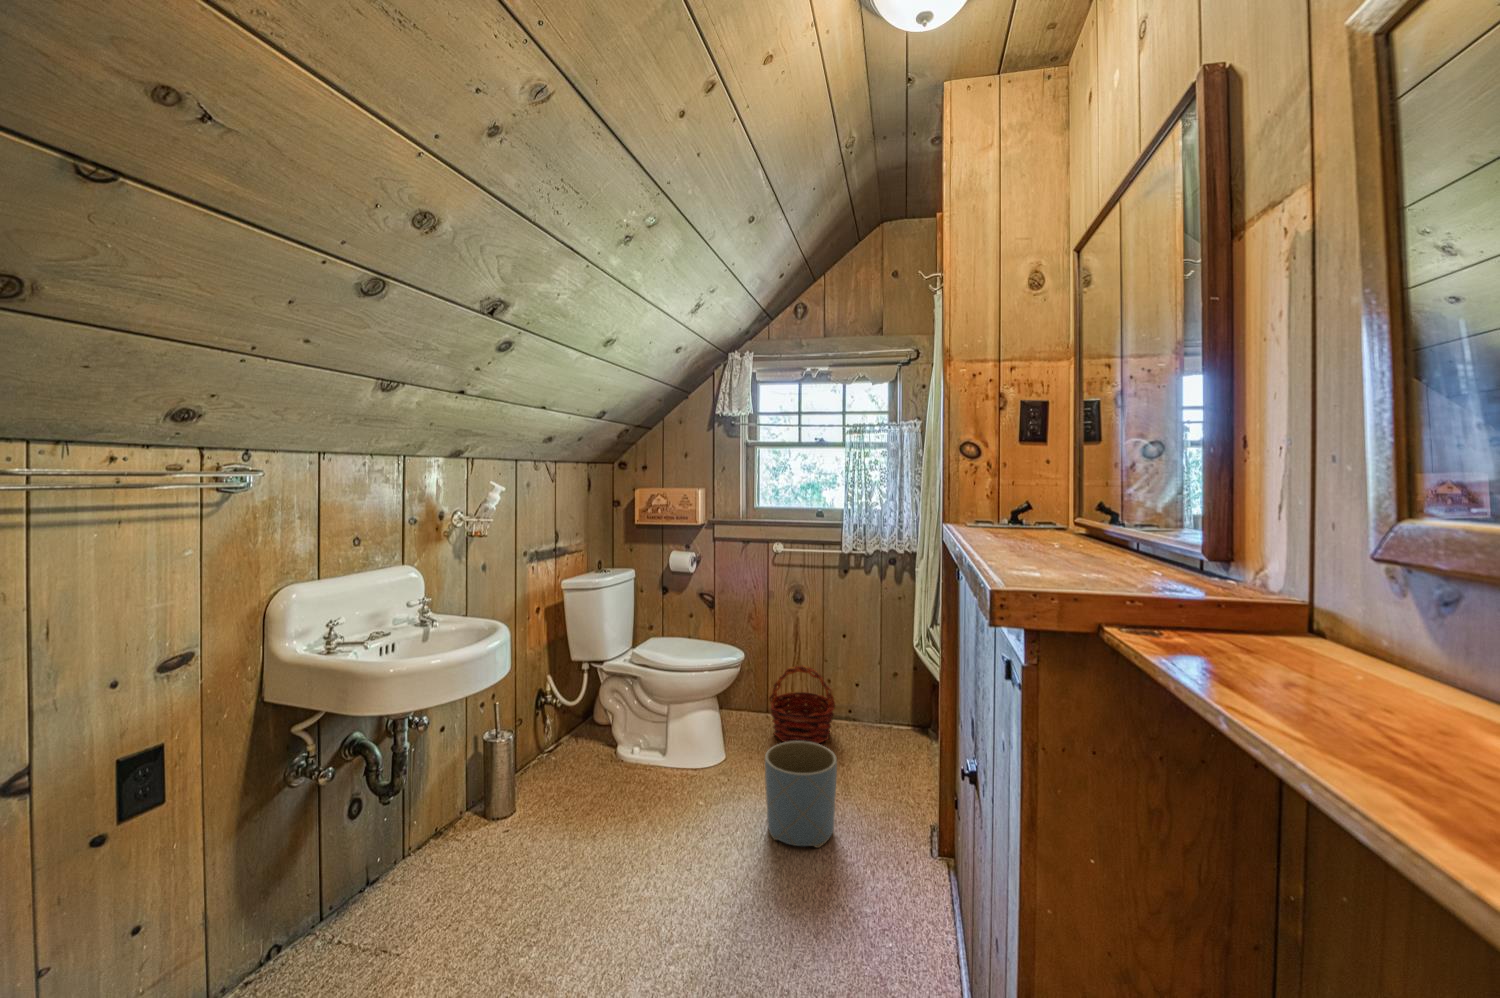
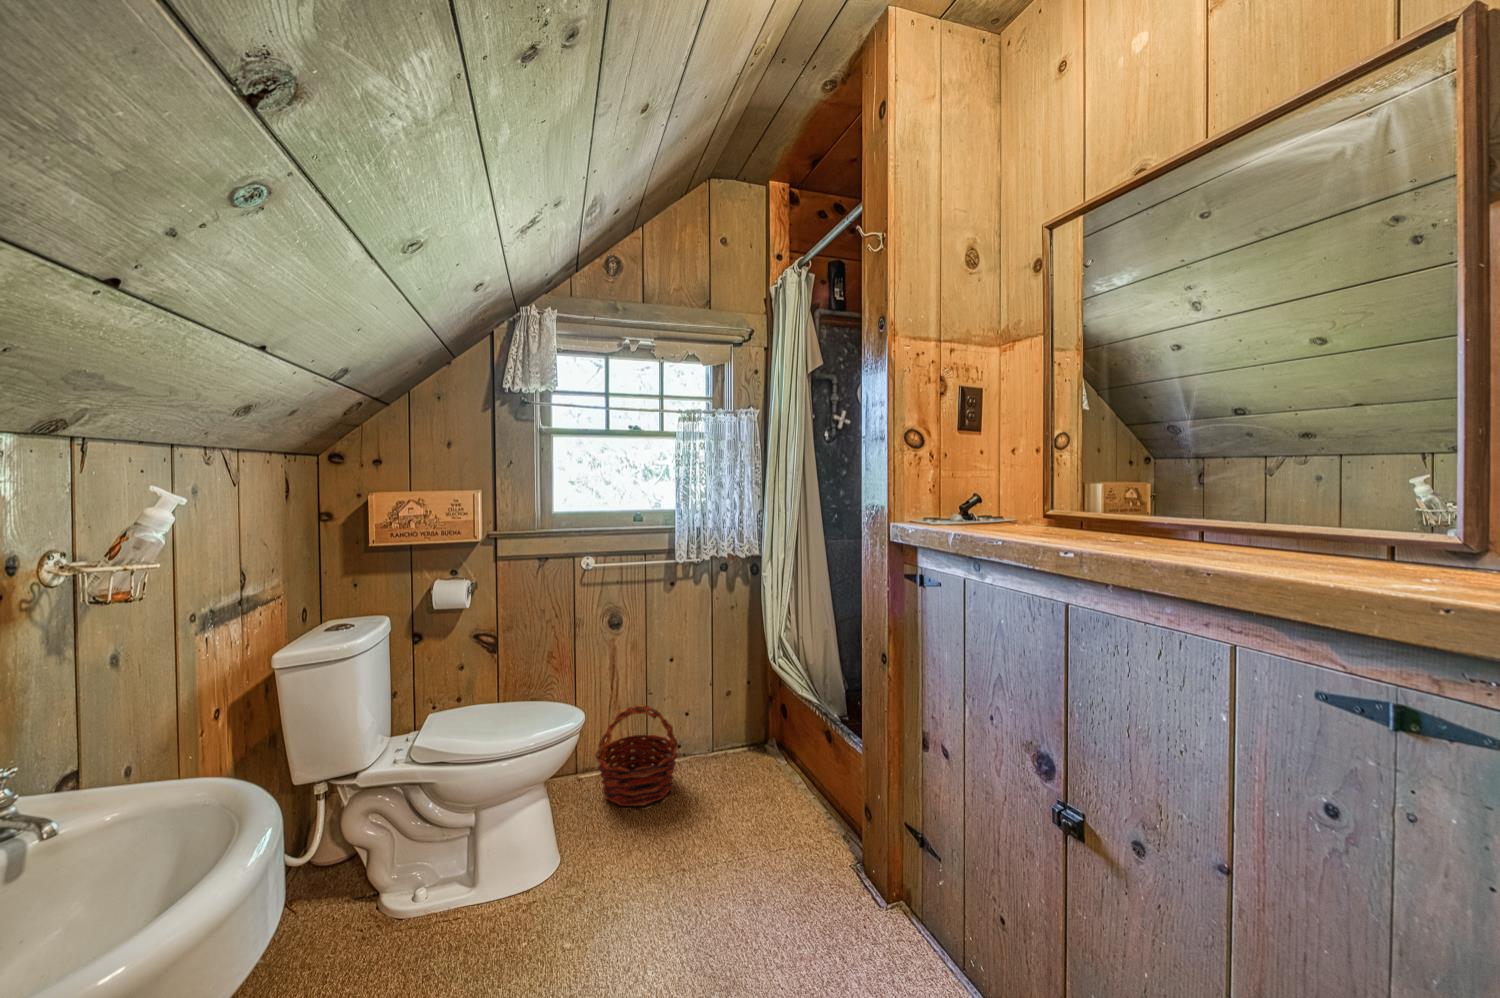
planter: present [765,741,837,848] -> none [672,803,763,948]

